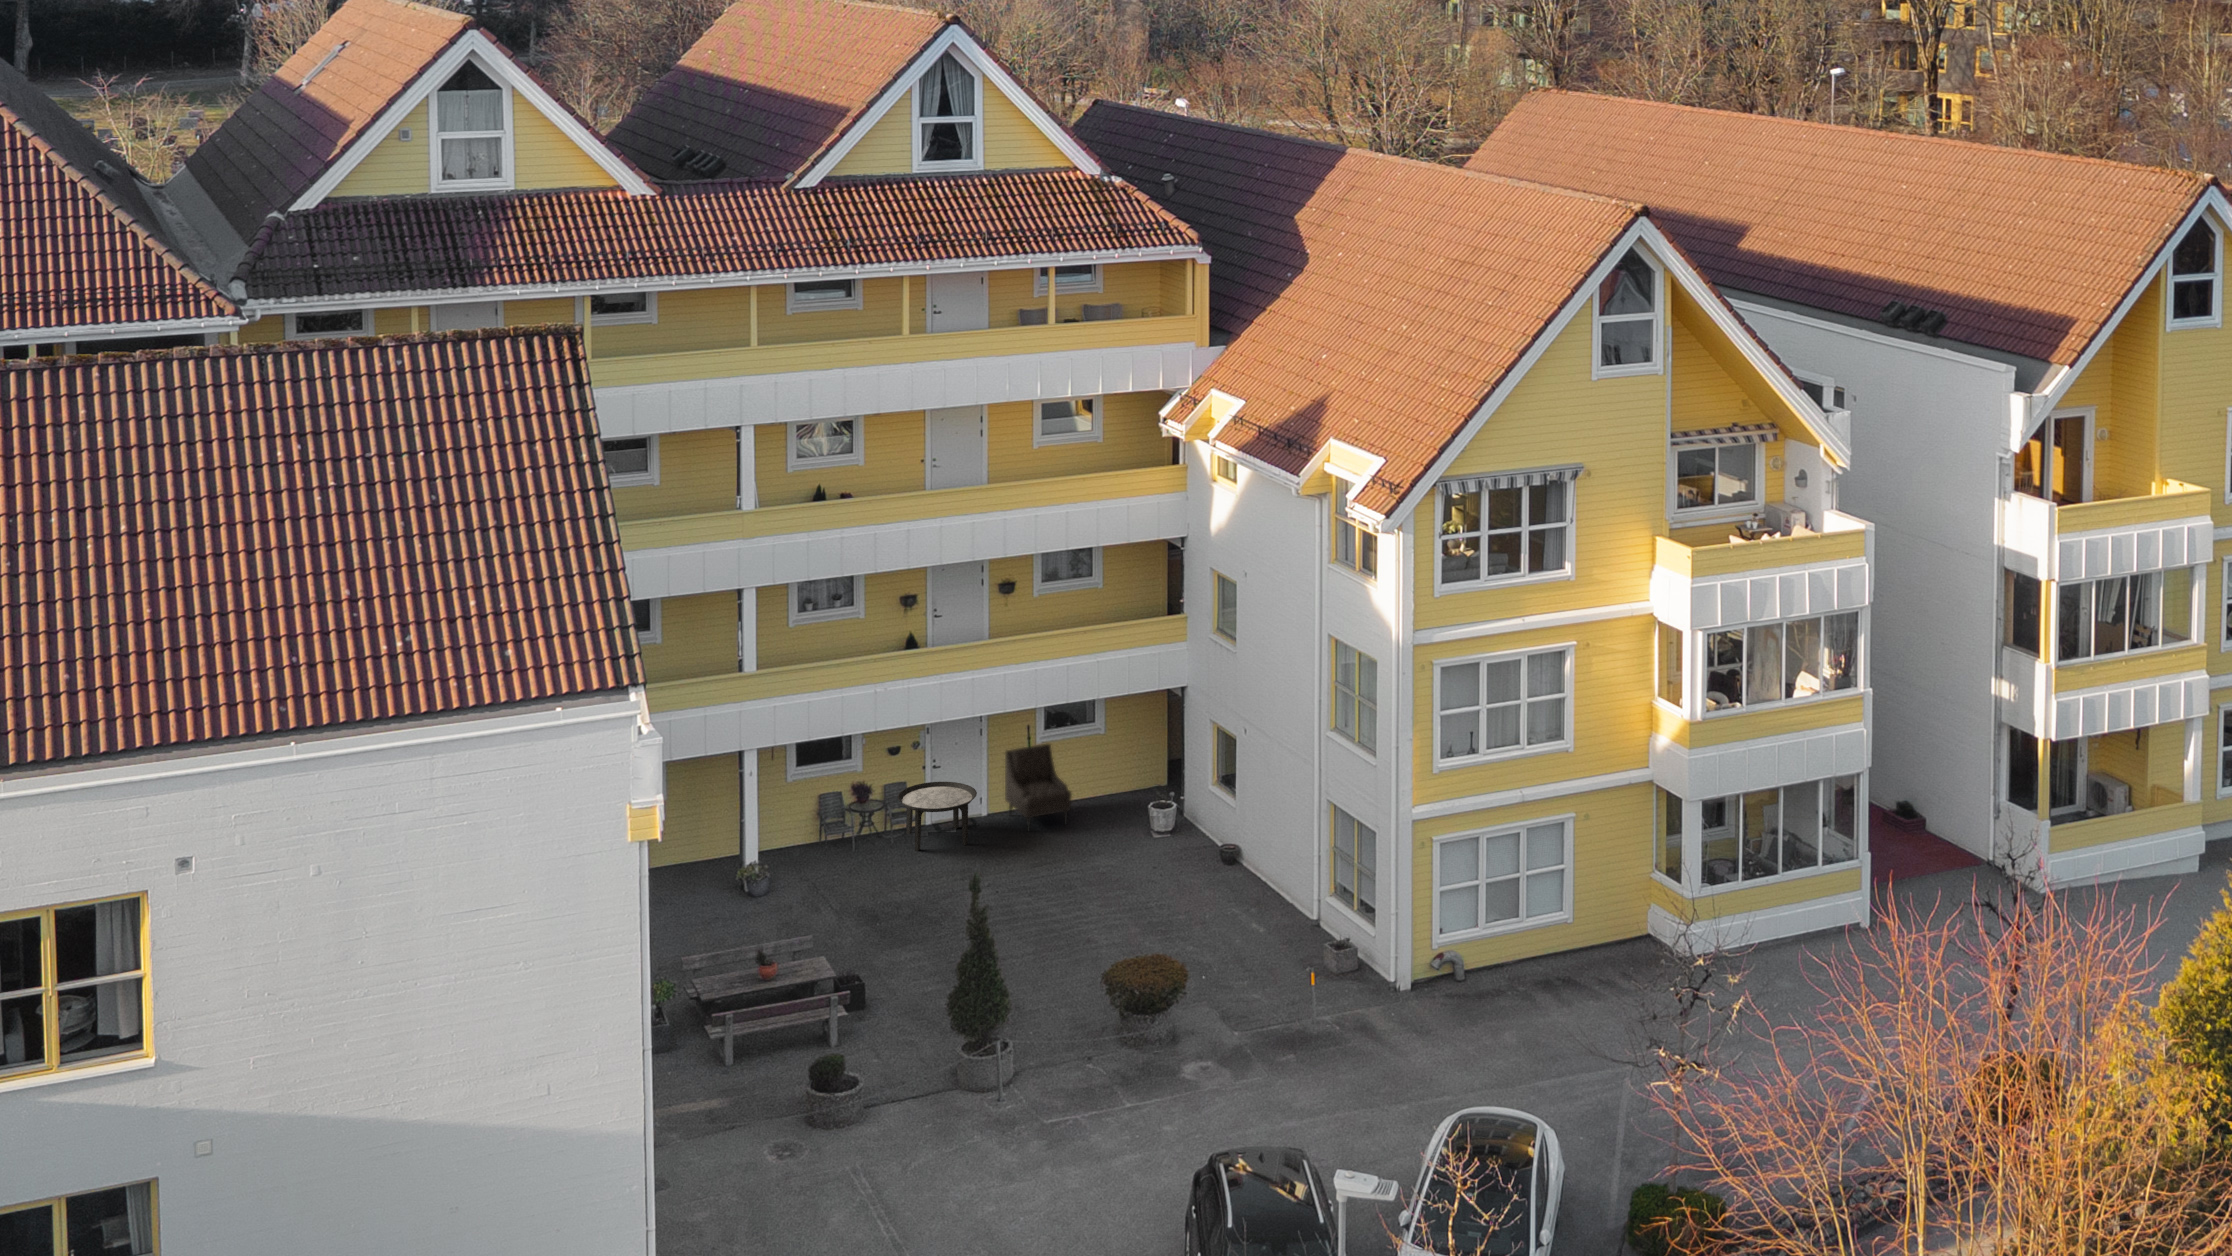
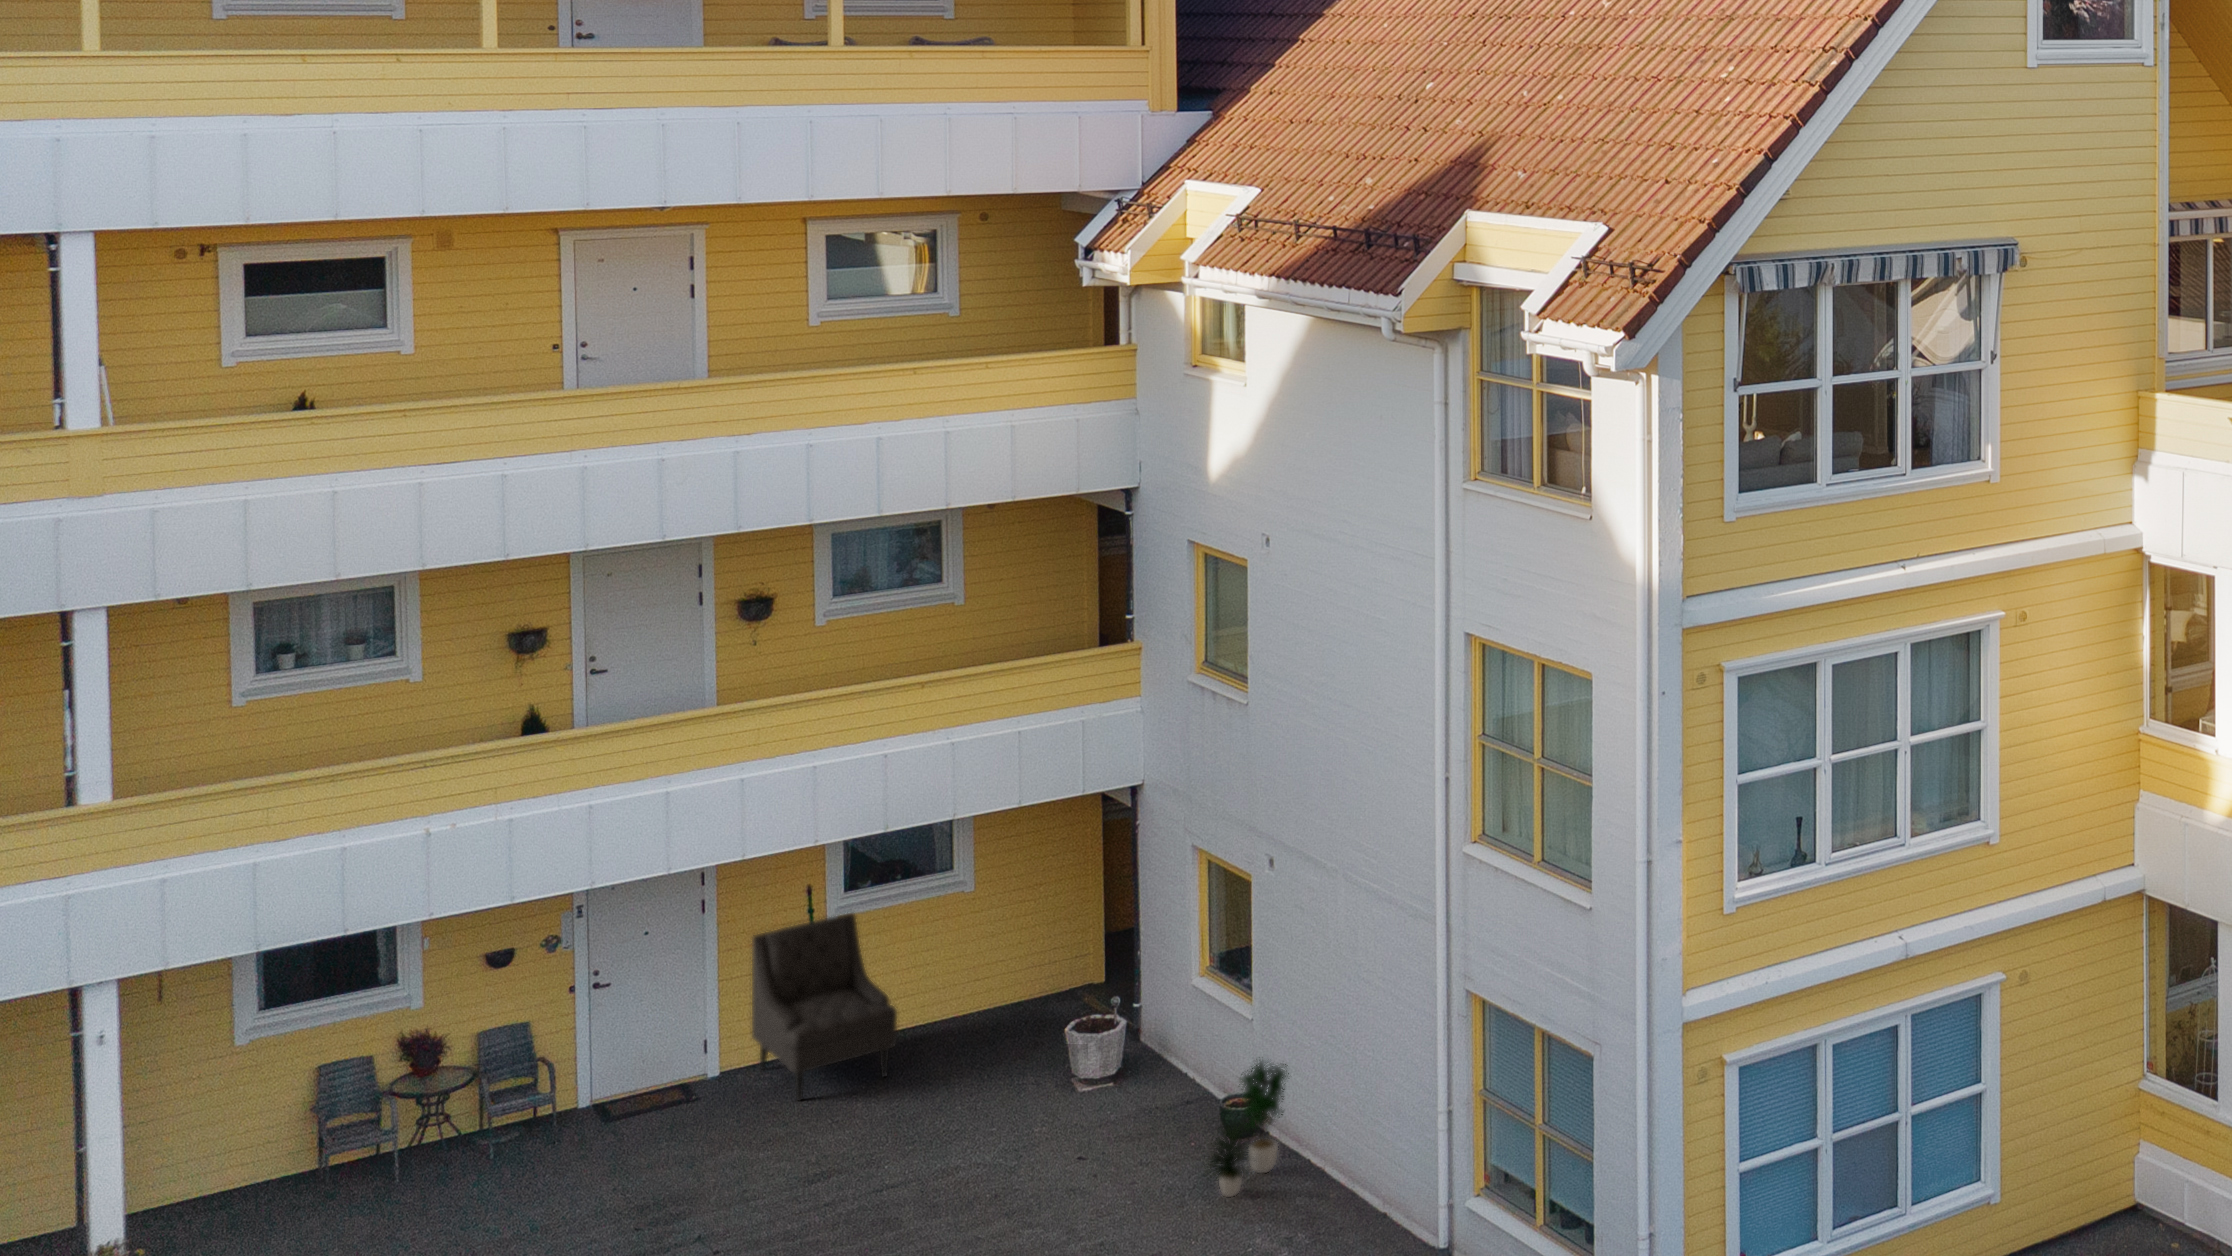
round table: present [898,782,977,851] -> none [487,1011,679,1172]
potted plant: none [1212,826,1253,891] -> present [1203,1062,1289,1197]

